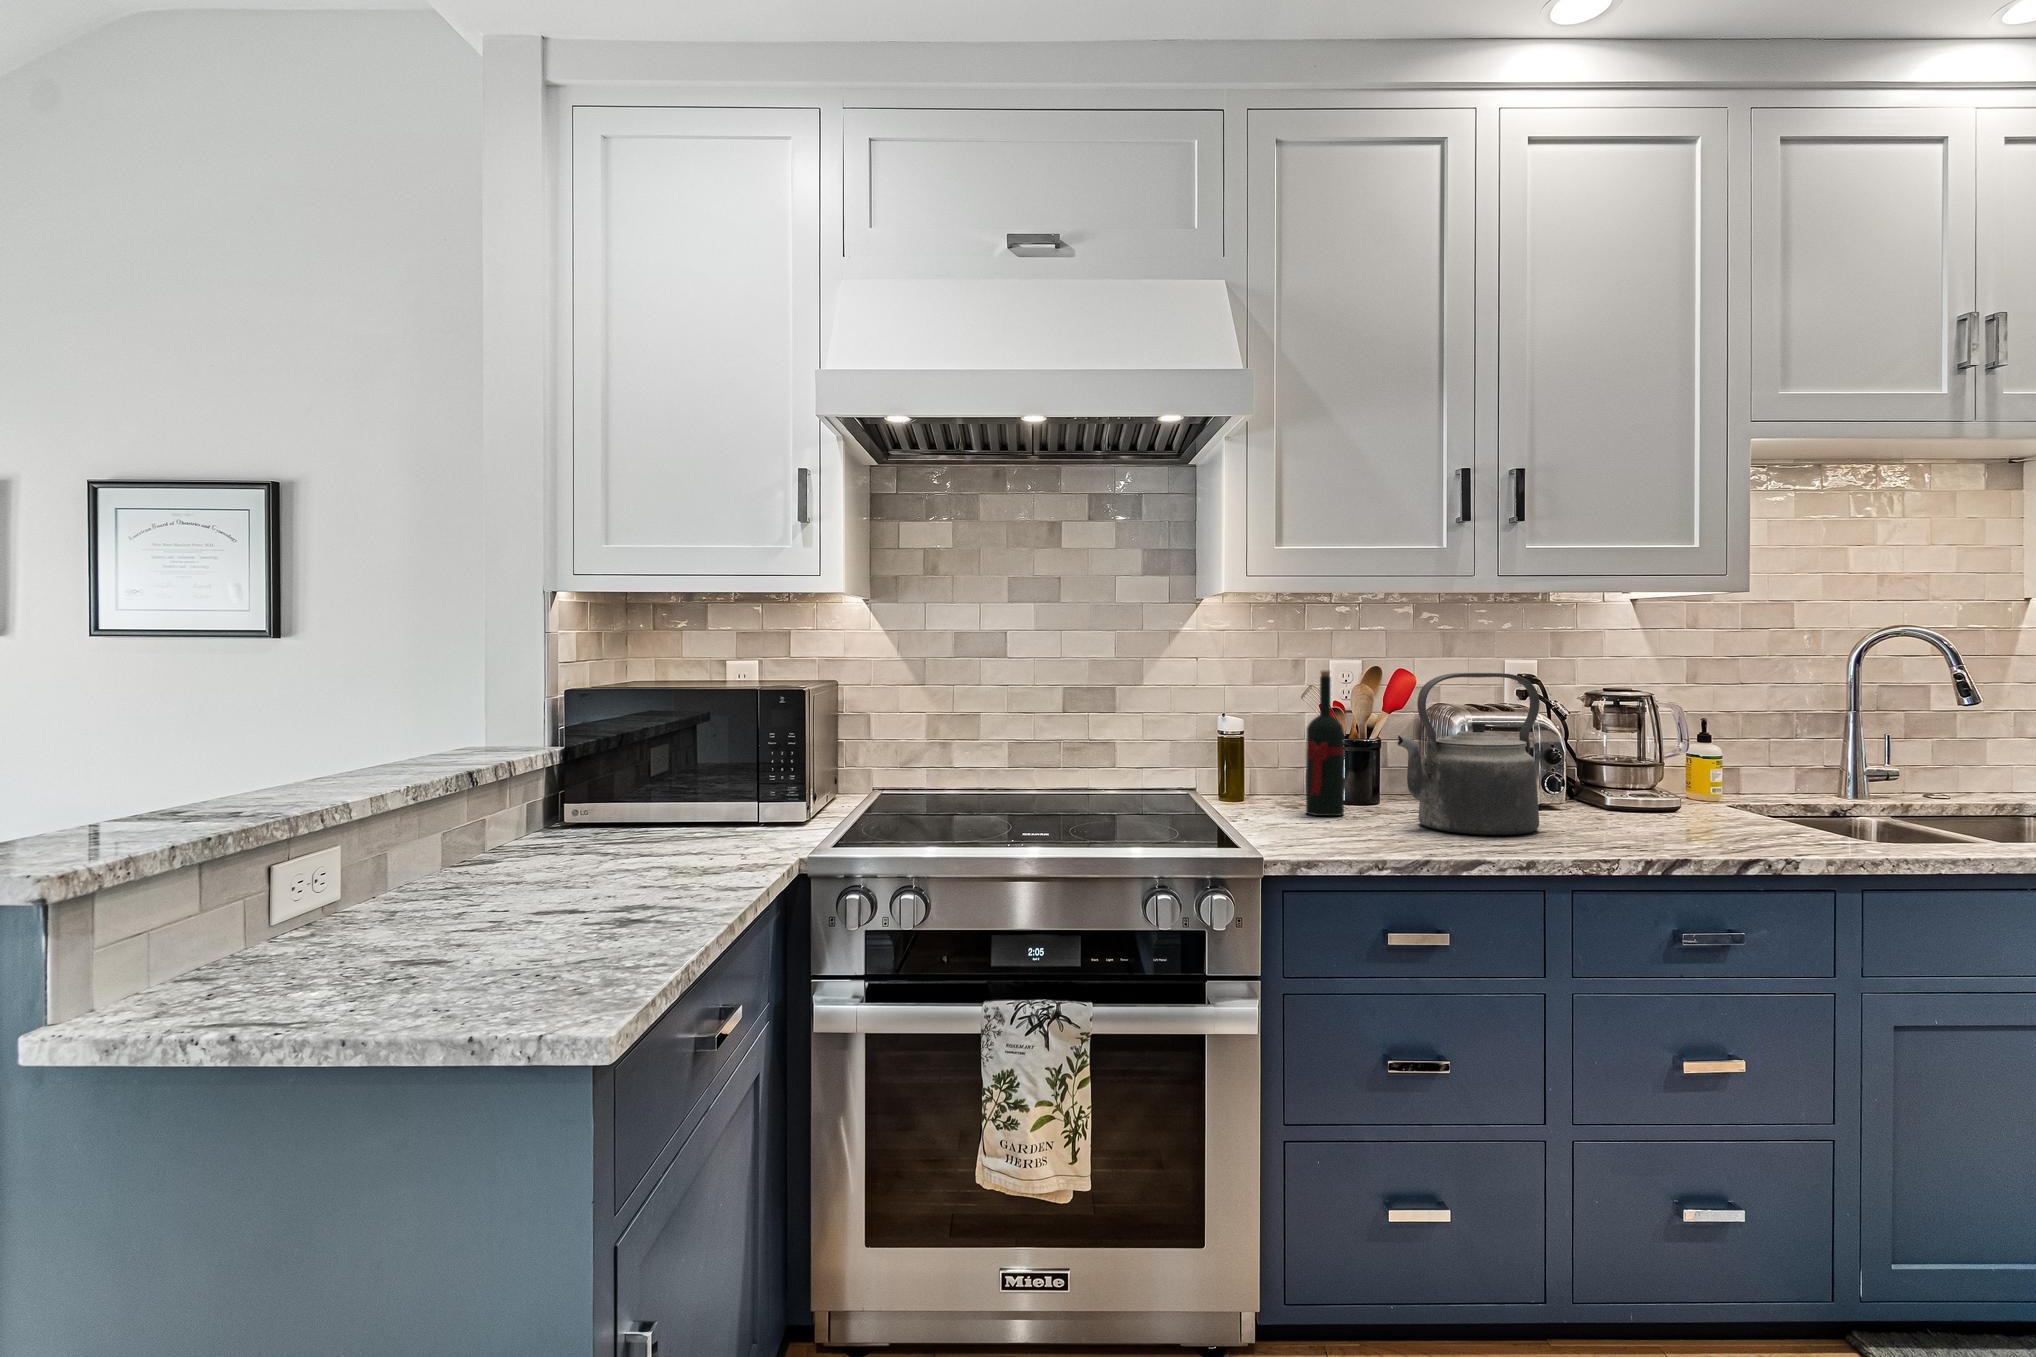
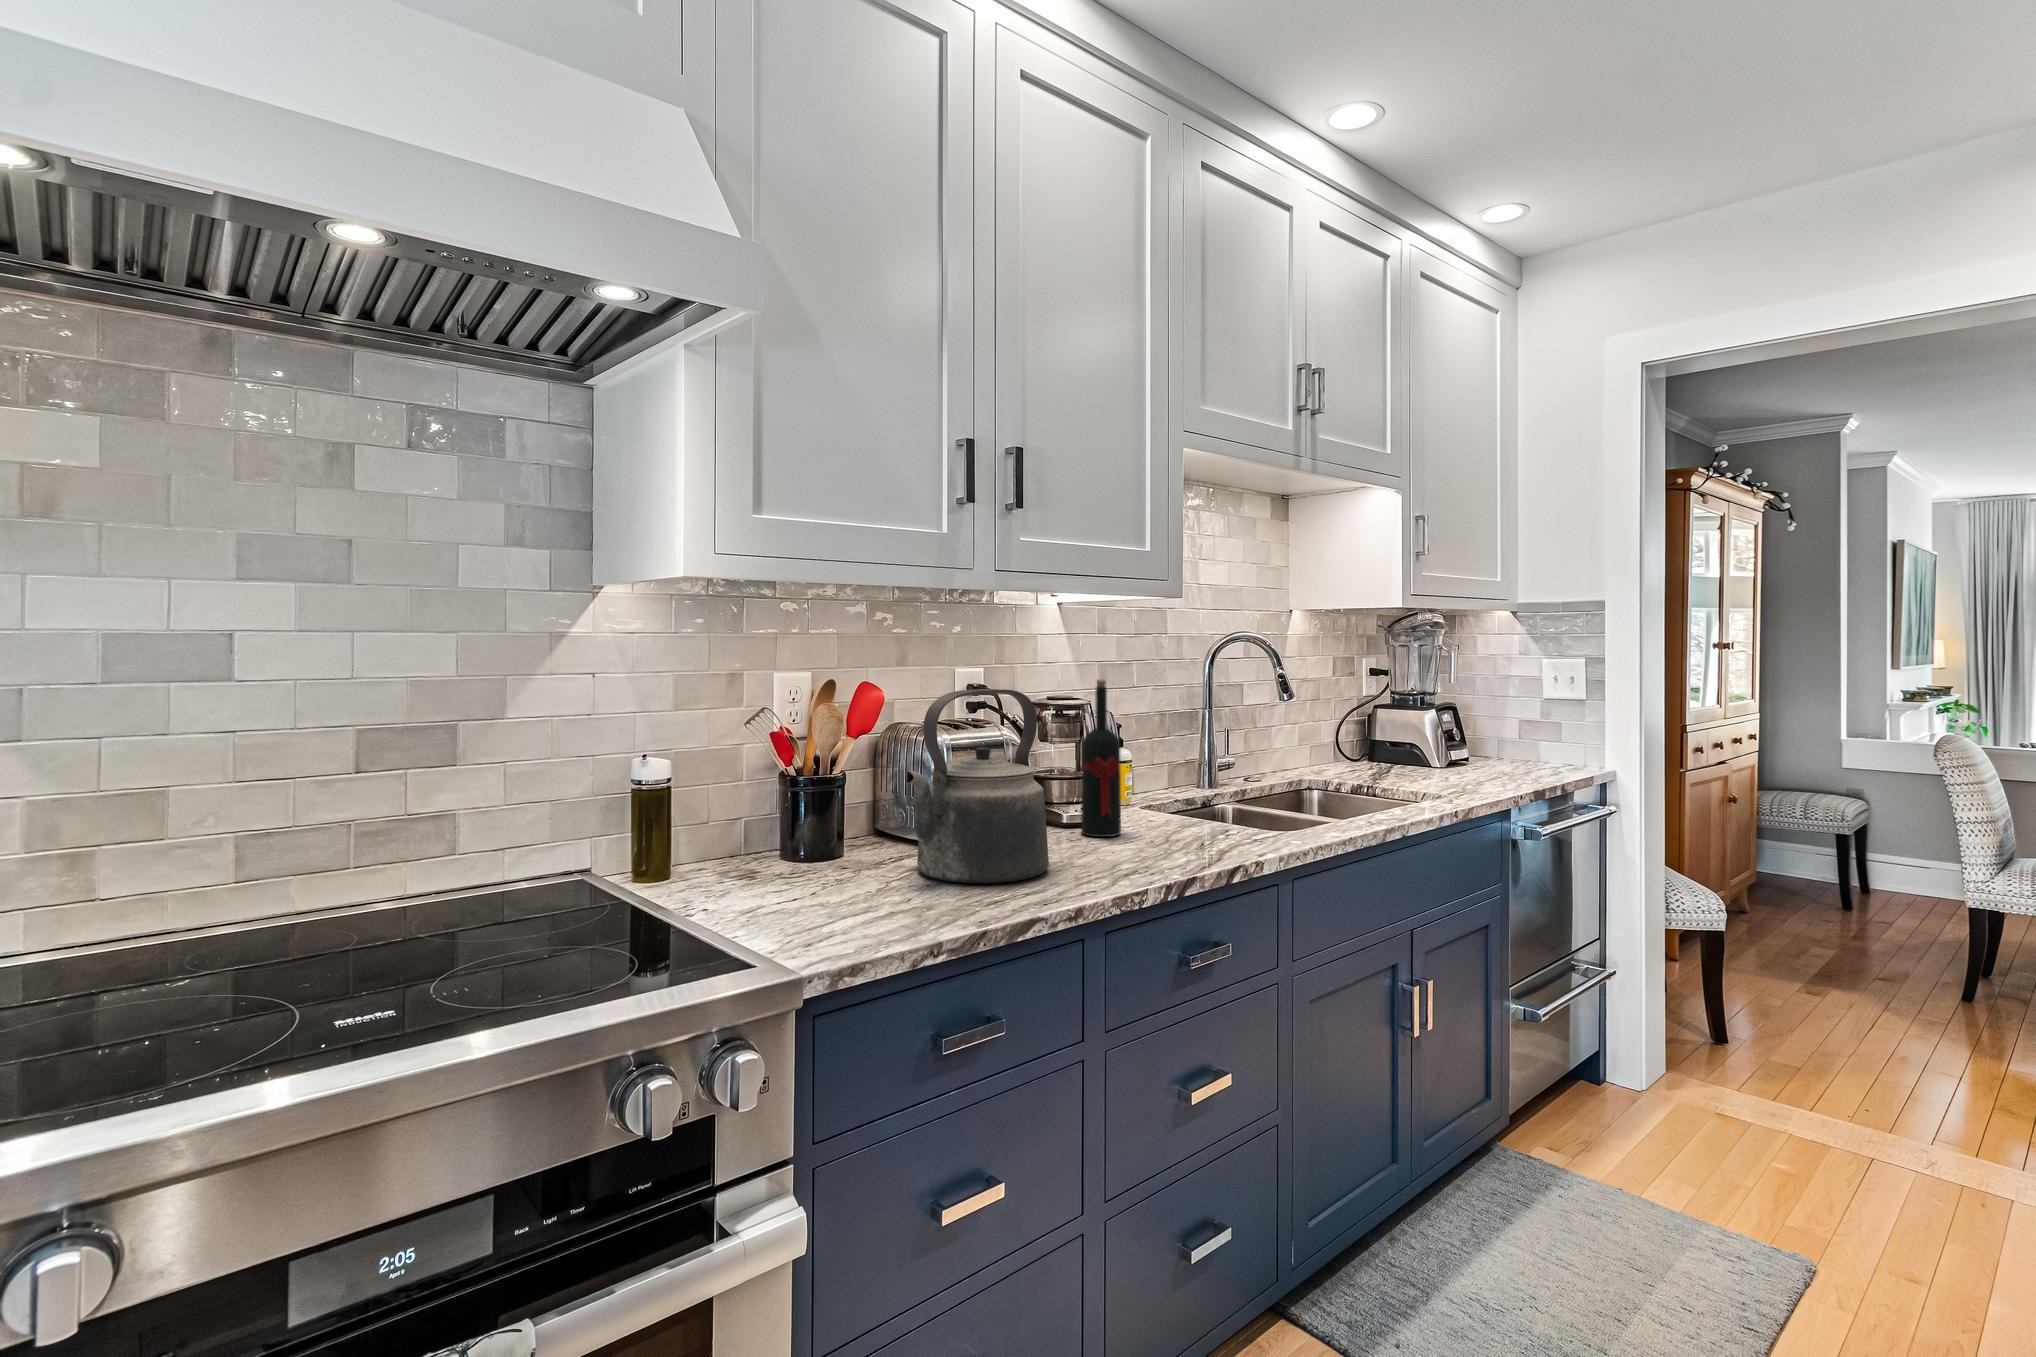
wine bottle: present [1306,670,1344,816] -> present [1081,680,1121,837]

